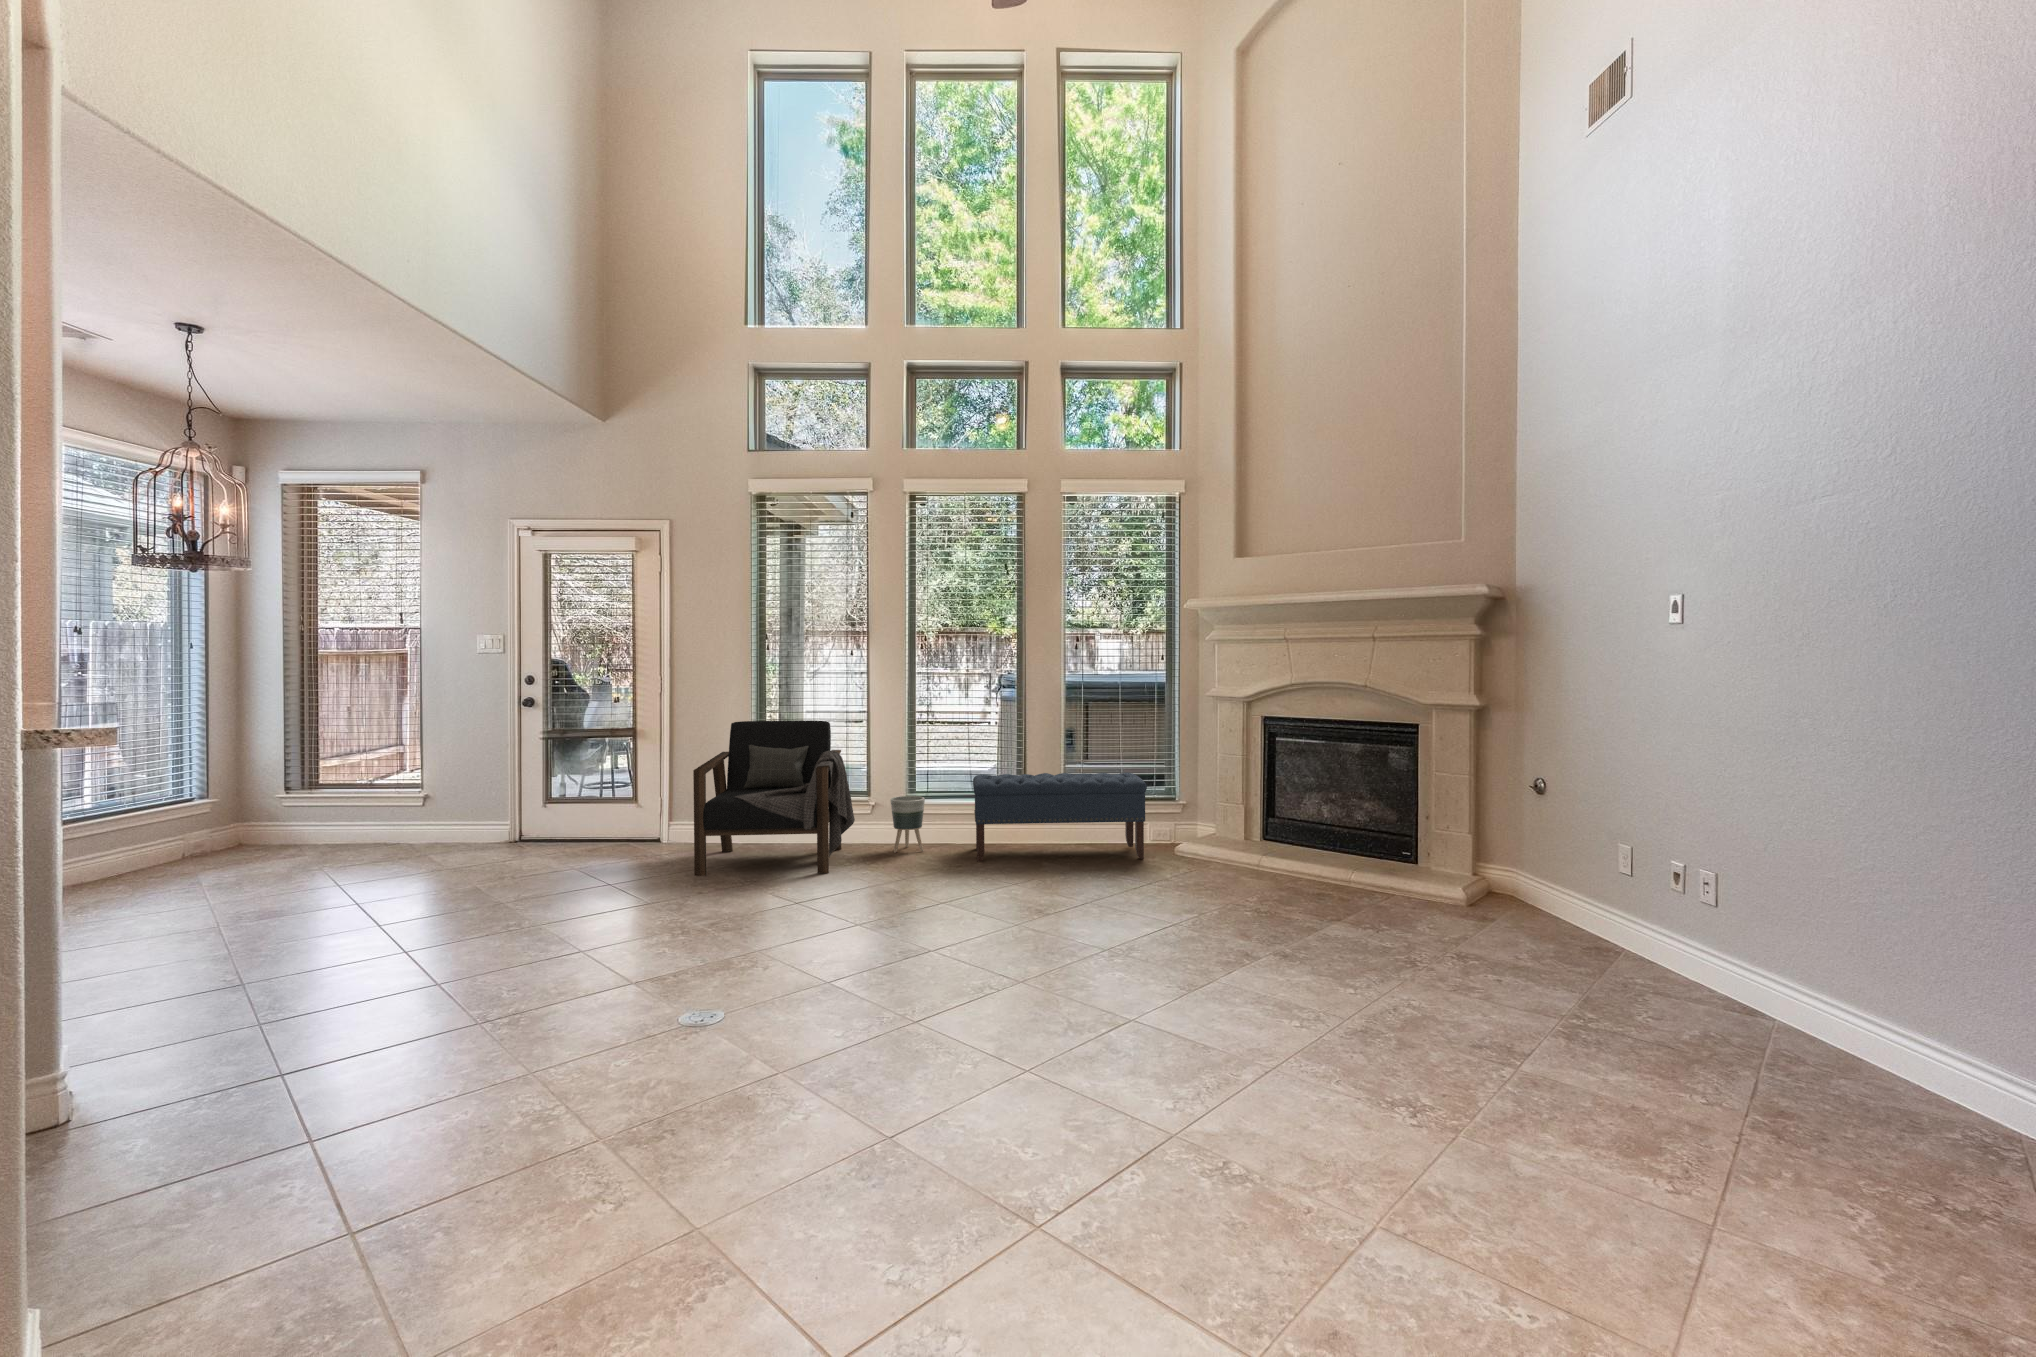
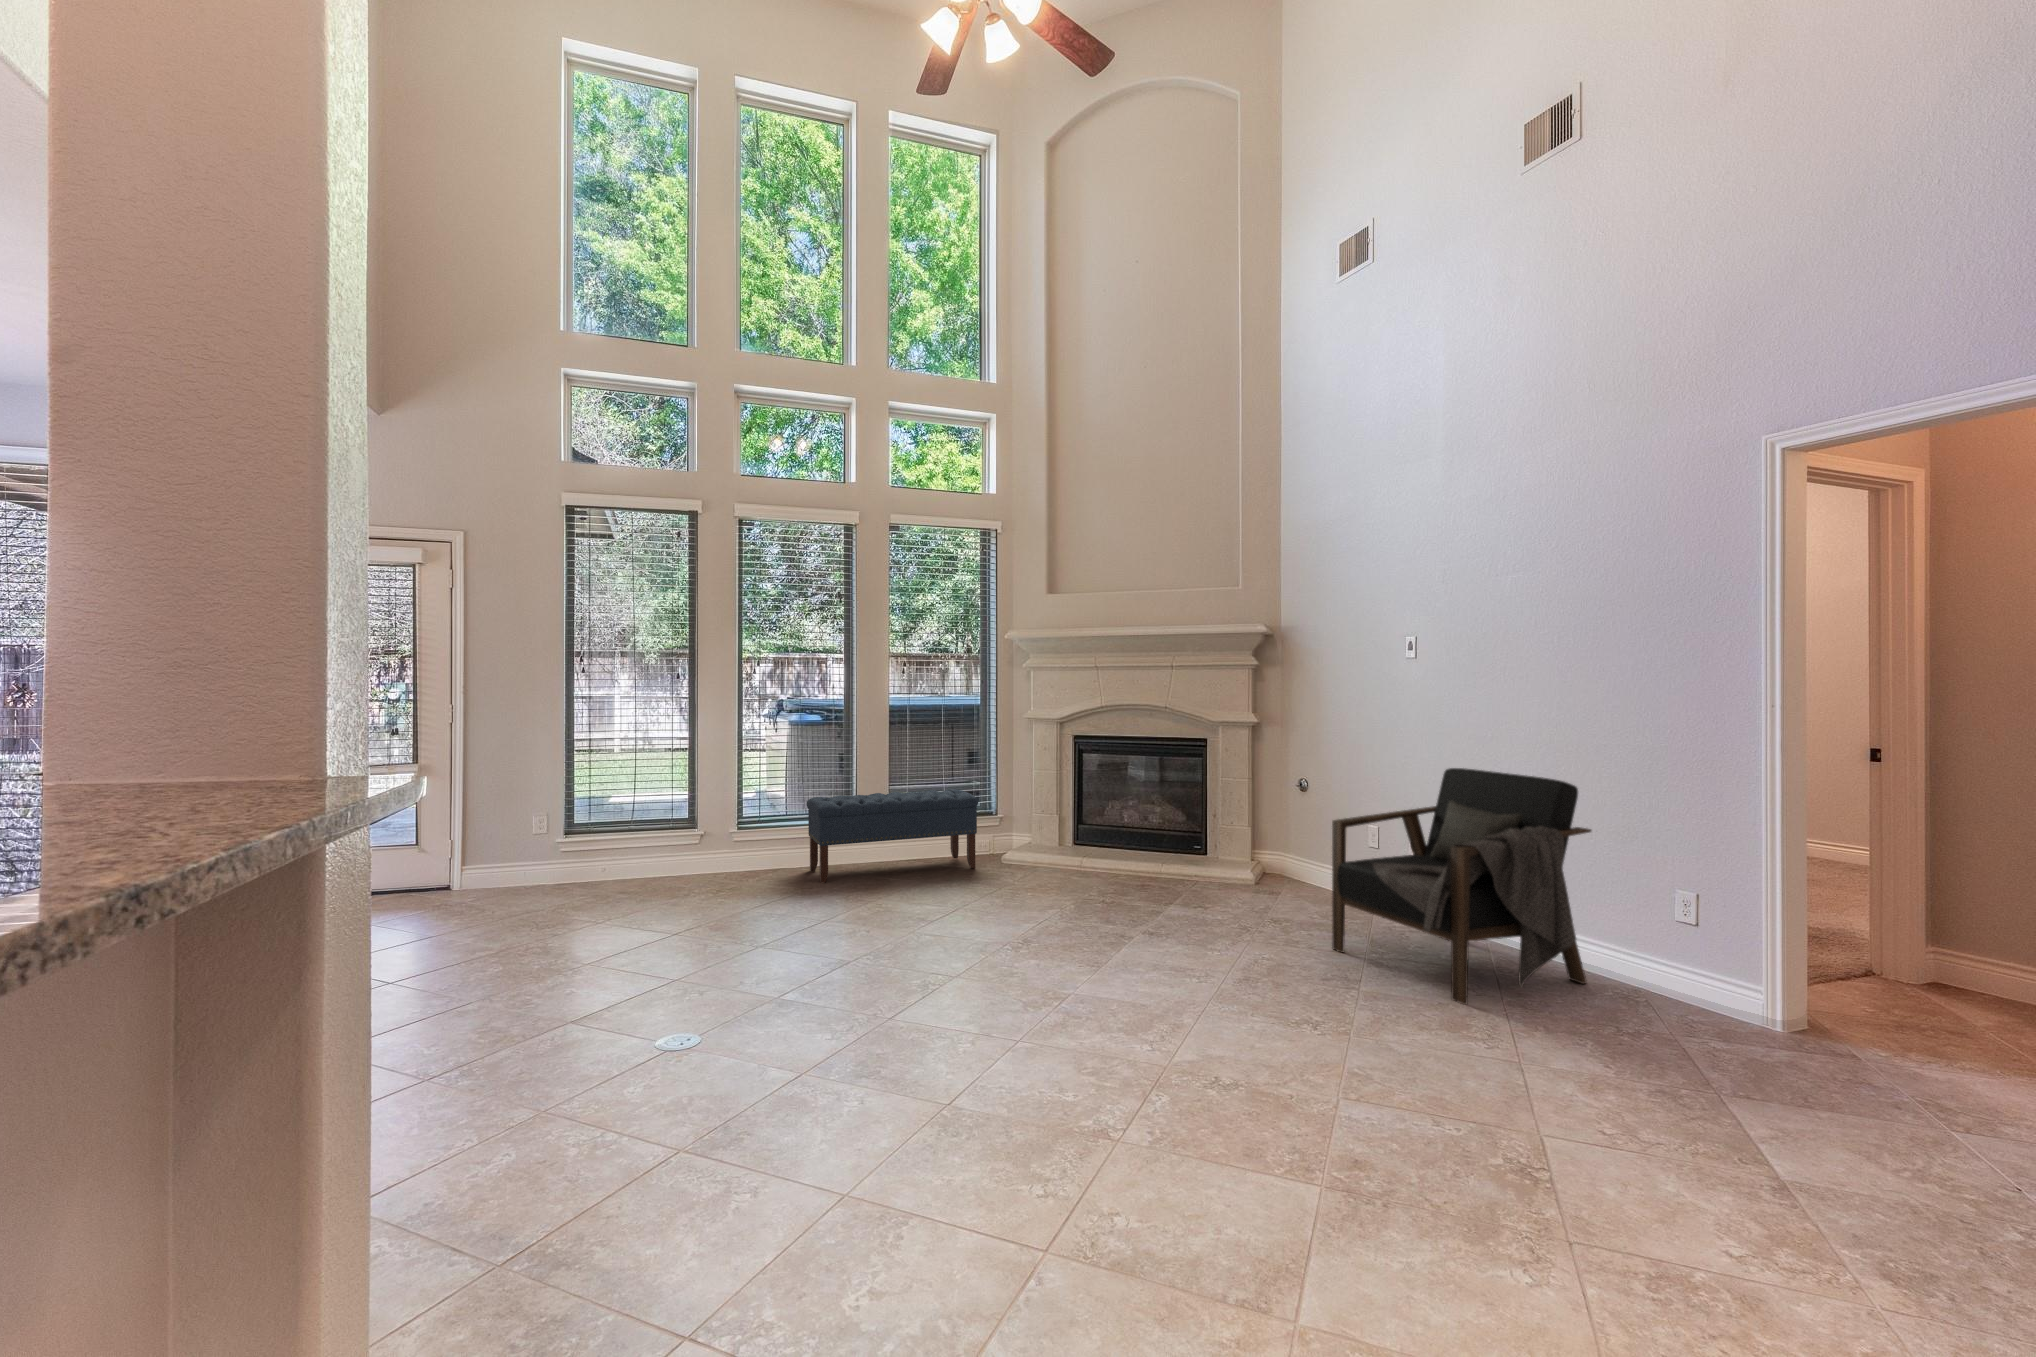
armchair: present [693,720,855,876] -> present [1332,768,1591,1005]
planter: present [890,796,925,853] -> none [723,822,759,881]

